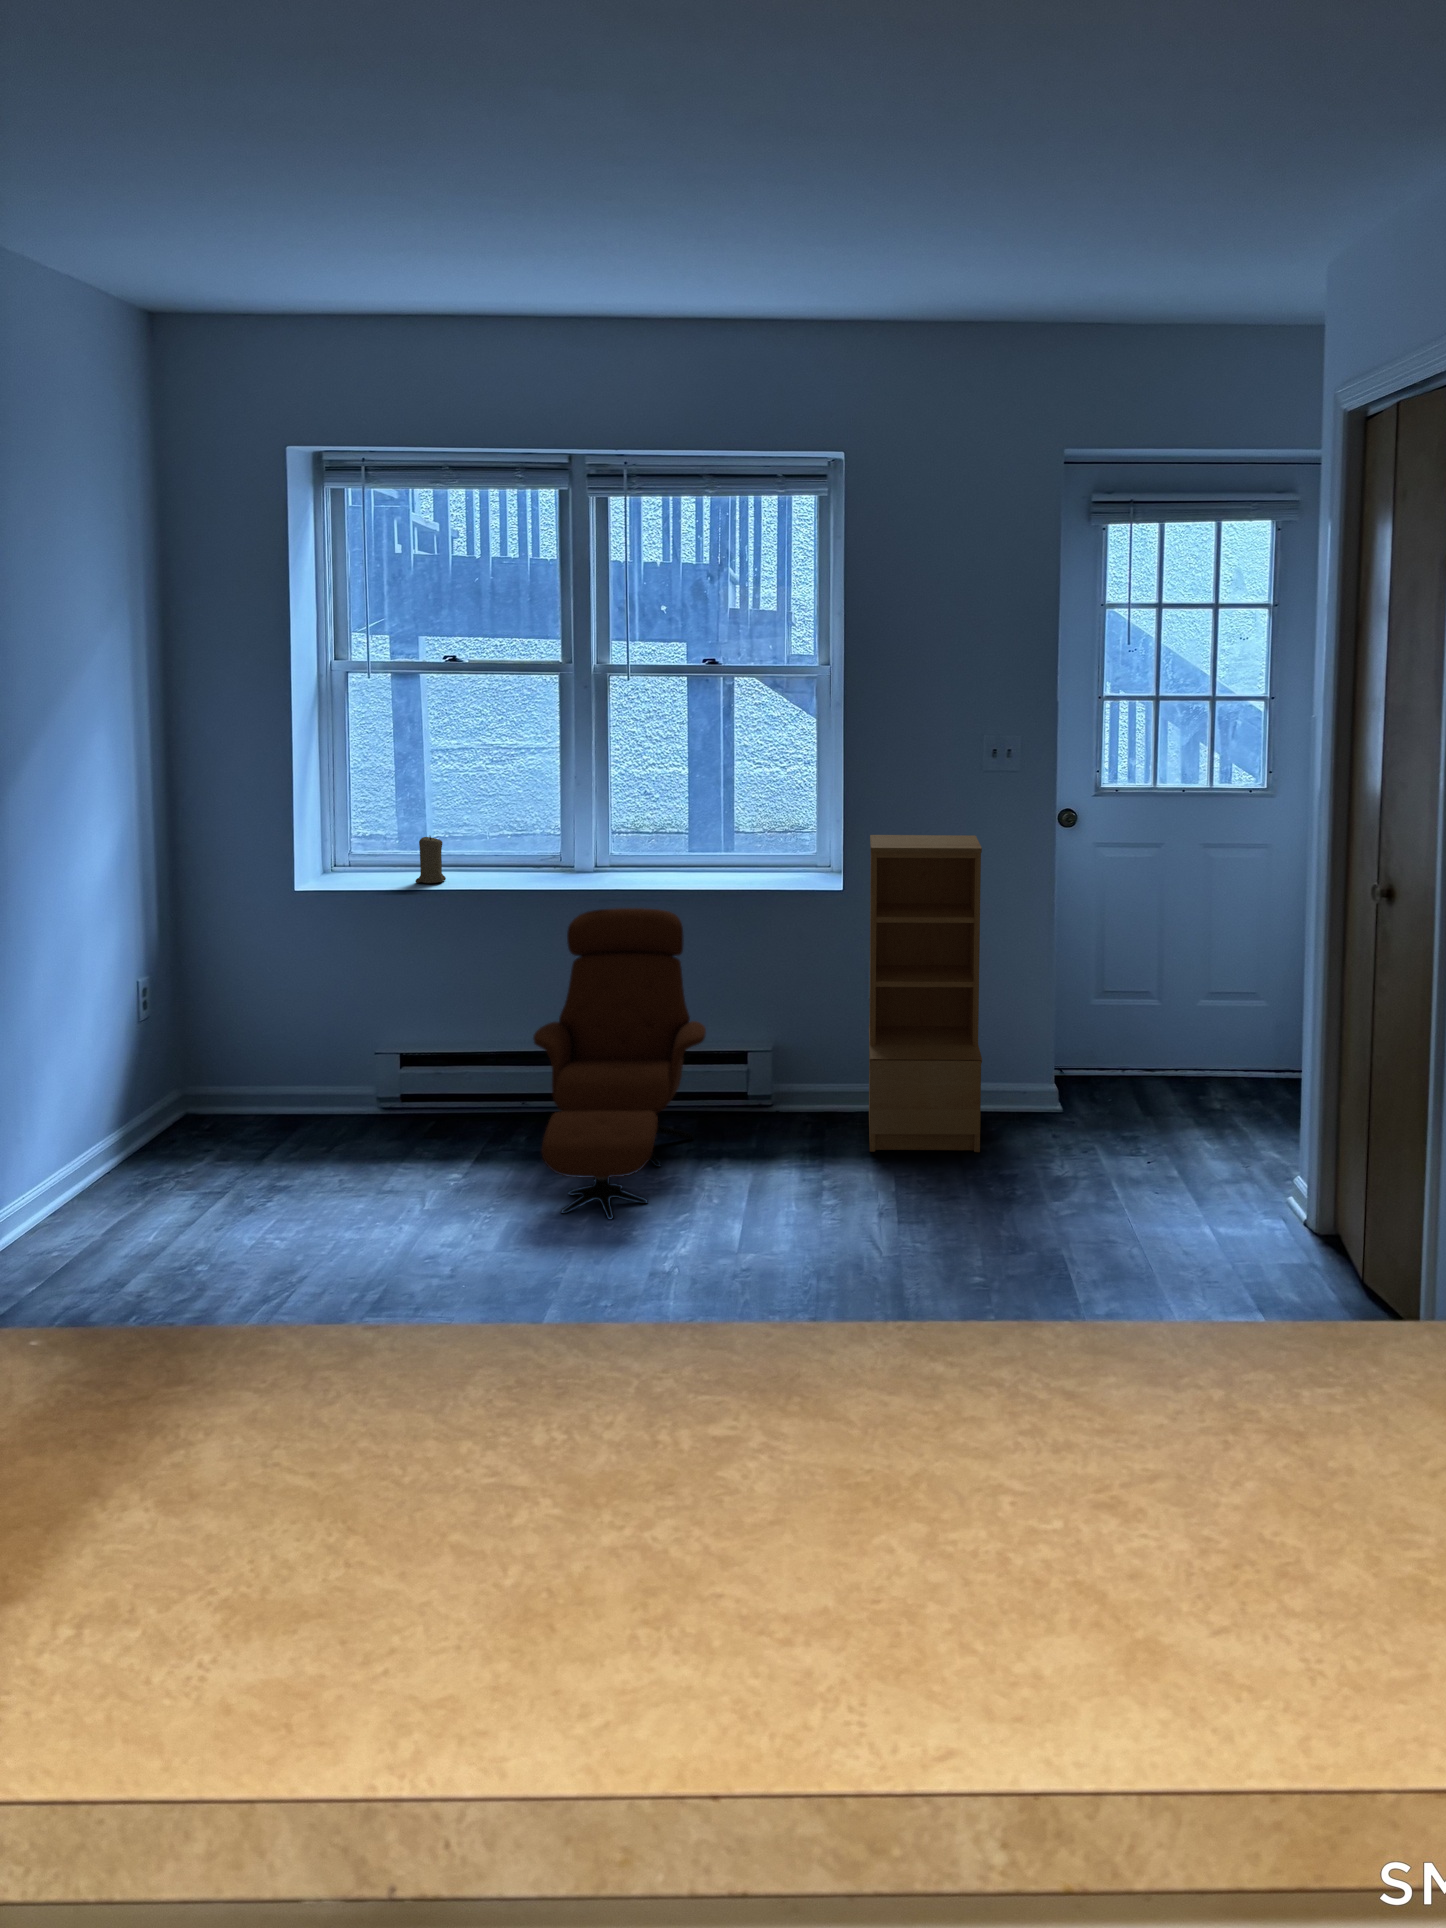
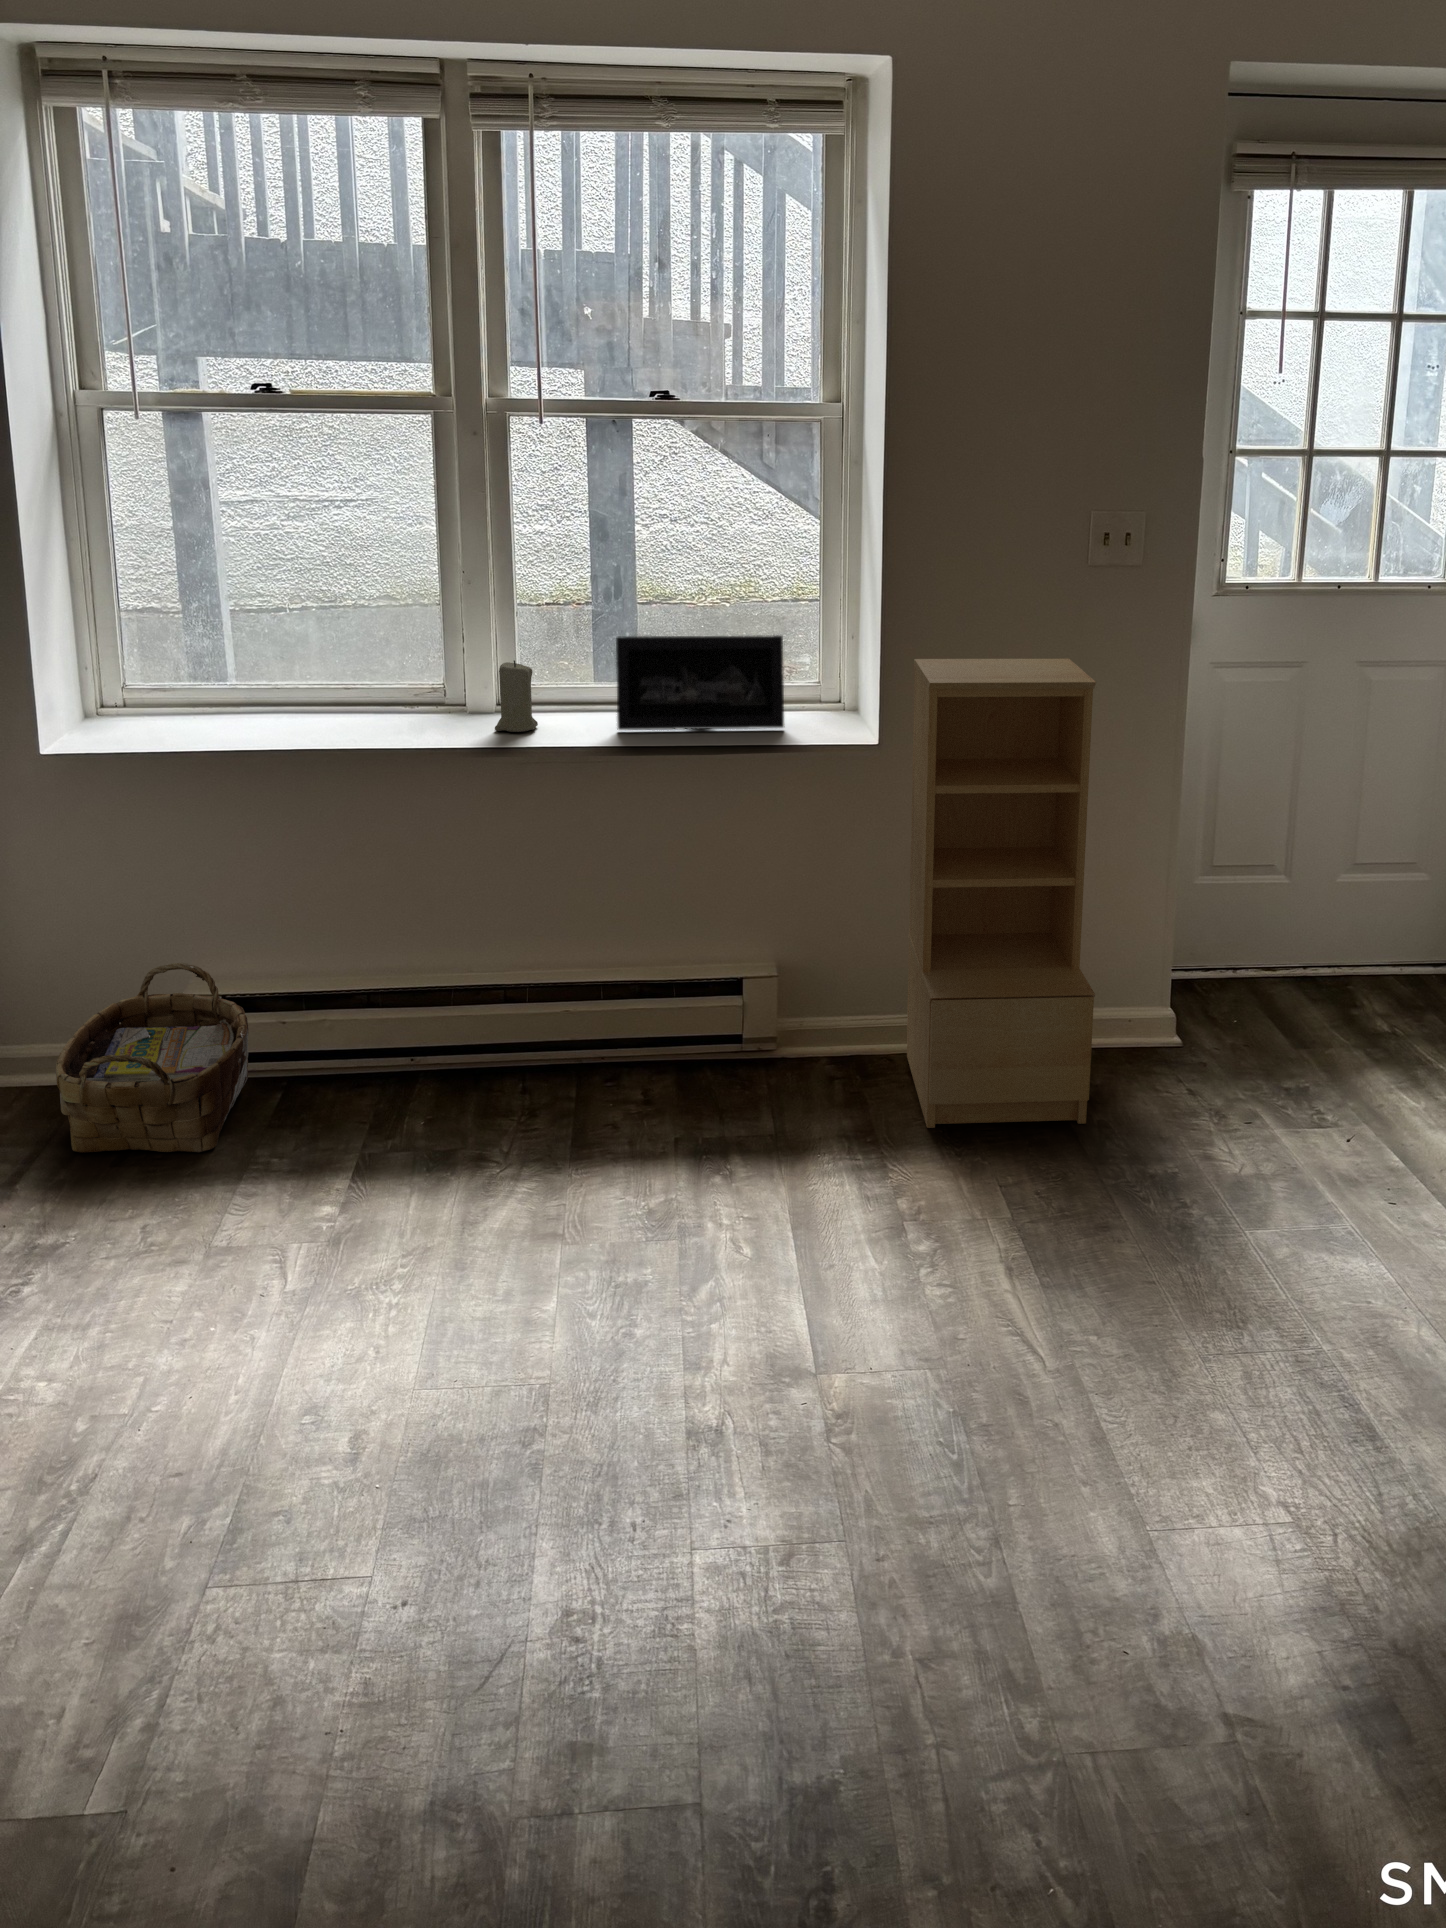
picture frame: none [674,820,787,883] -> present [616,635,784,730]
candle: present [415,836,446,883] -> present [495,660,538,732]
armchair: present [533,908,706,1219] -> none [418,772,681,1284]
woven basket: none [301,1032,422,1151] -> present [56,963,248,1153]

